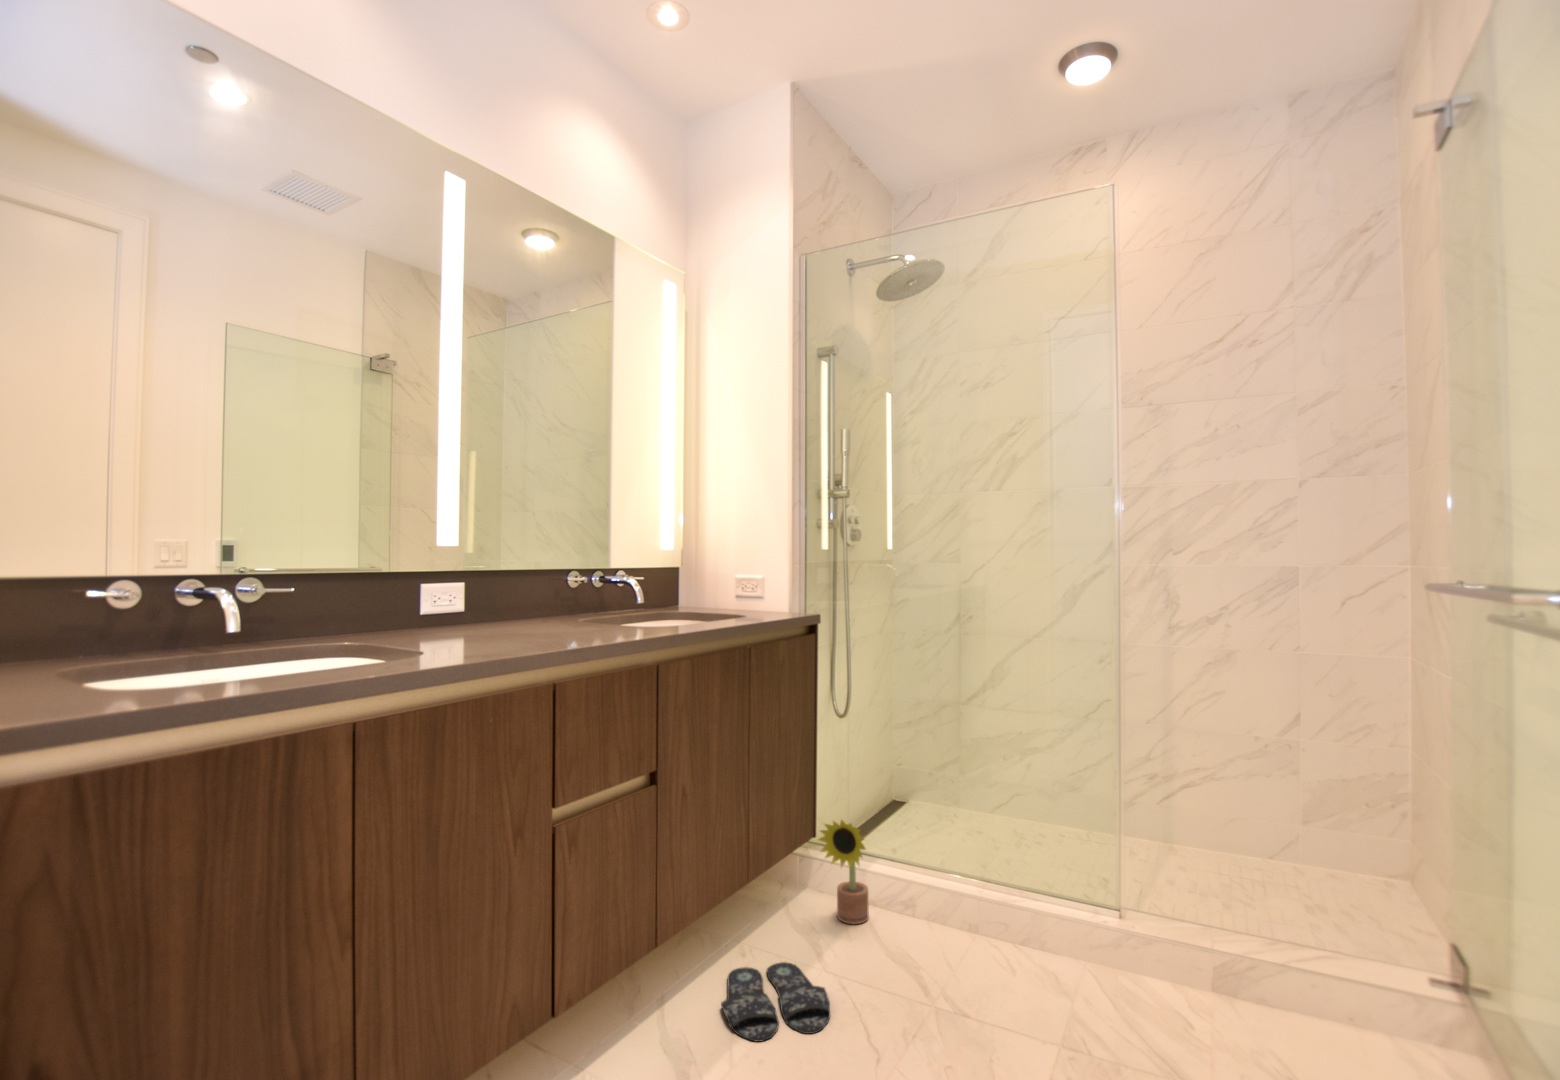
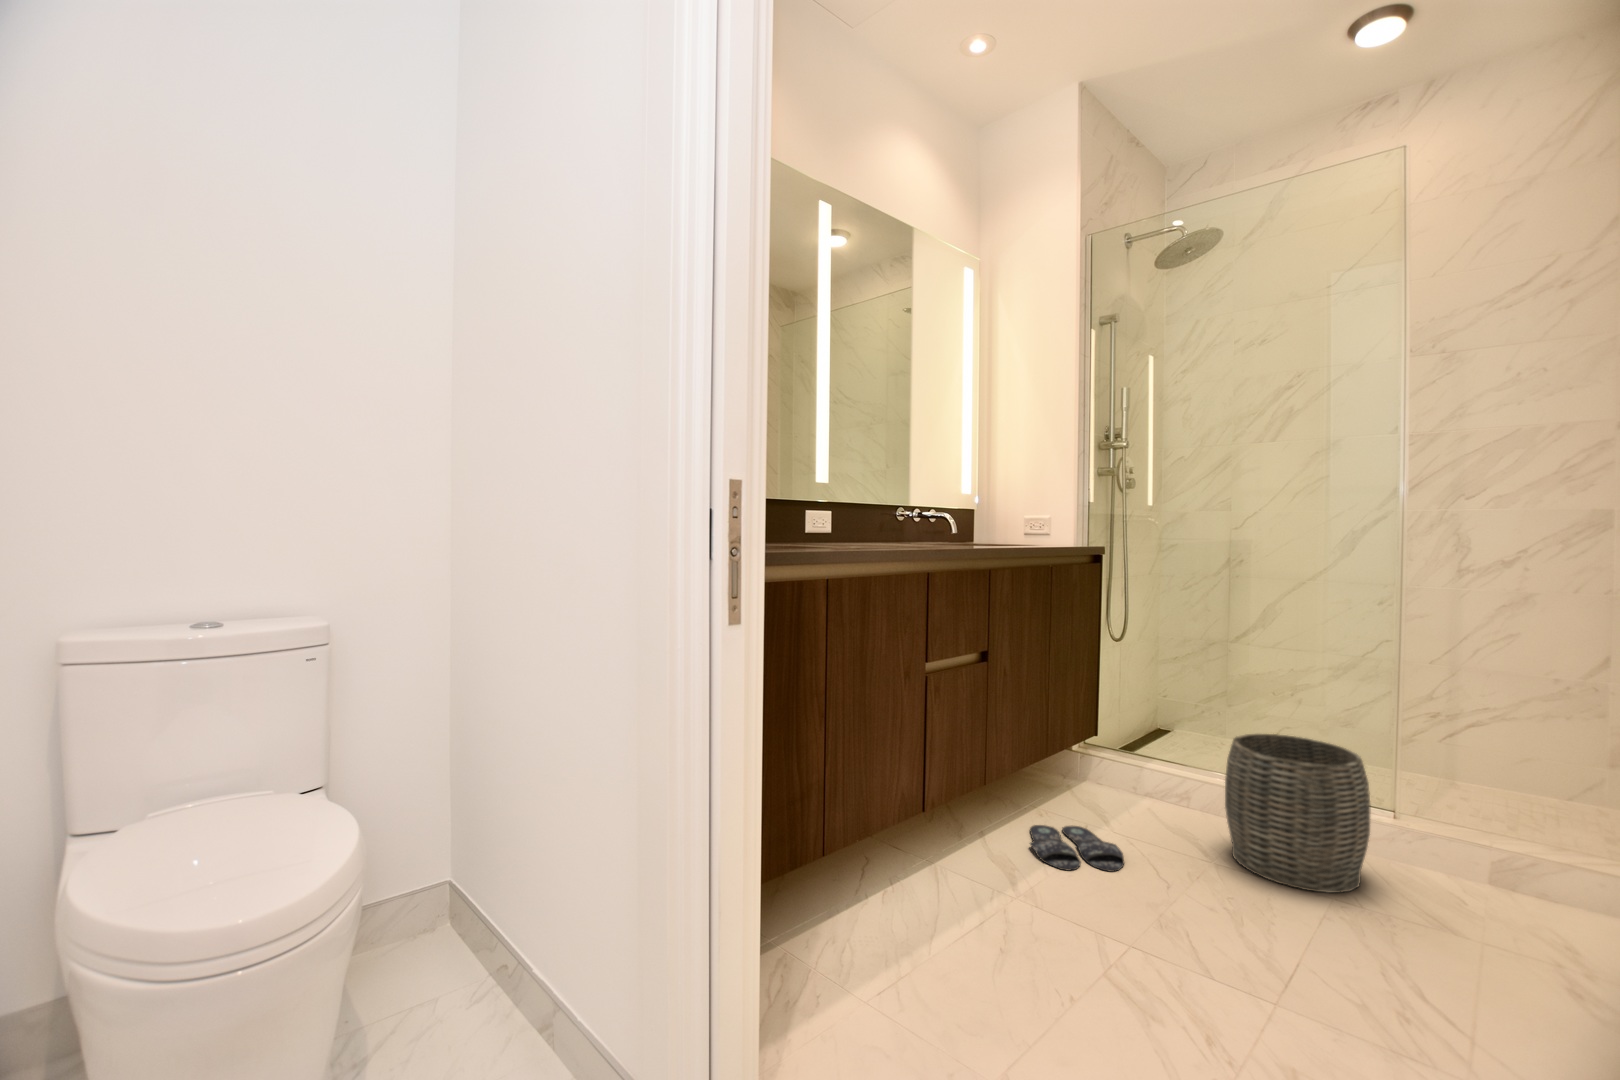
decorative plant: present [819,820,868,924] -> none [1100,719,1147,810]
woven basket: none [943,829,1085,1024] -> present [1225,734,1370,893]

